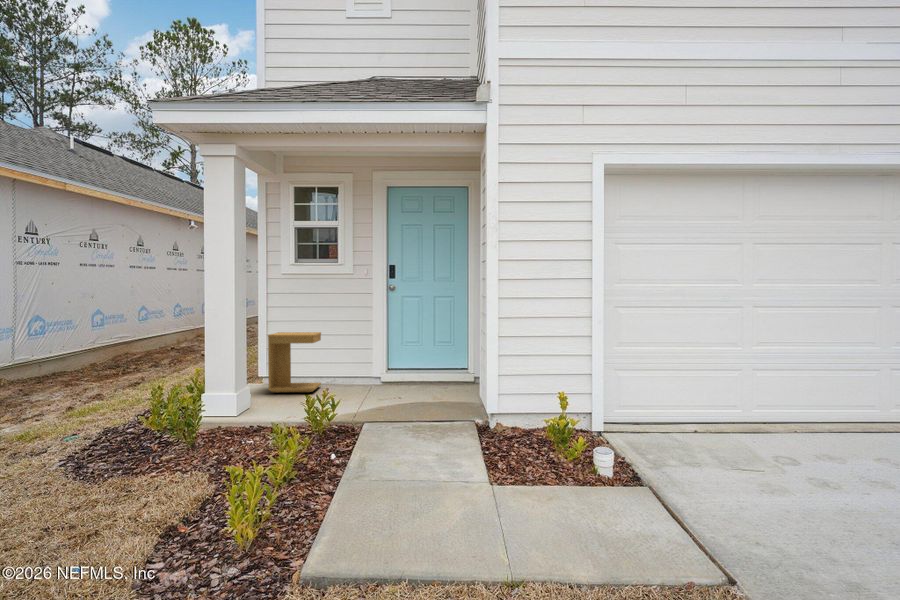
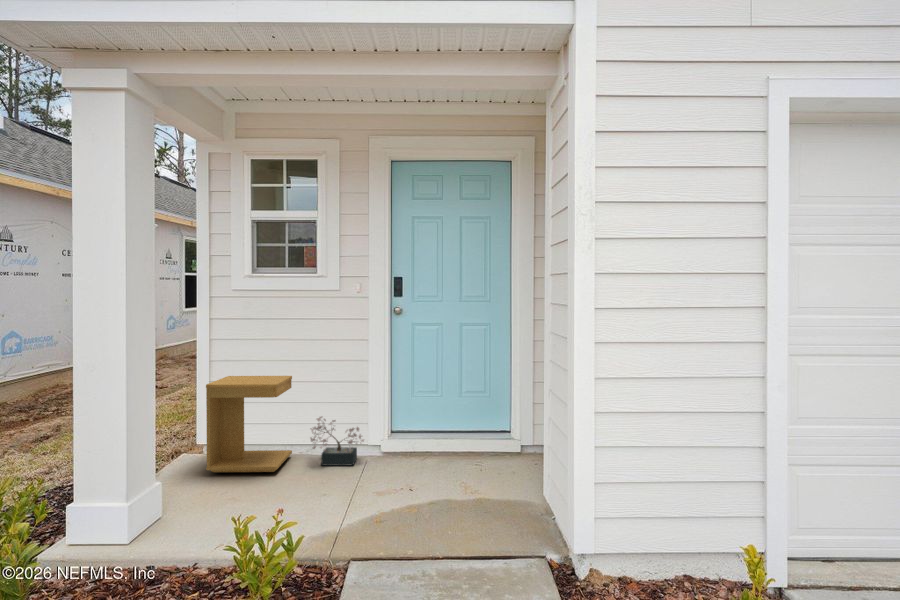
decorative plant: none [334,359,370,390] -> present [311,417,364,466]

